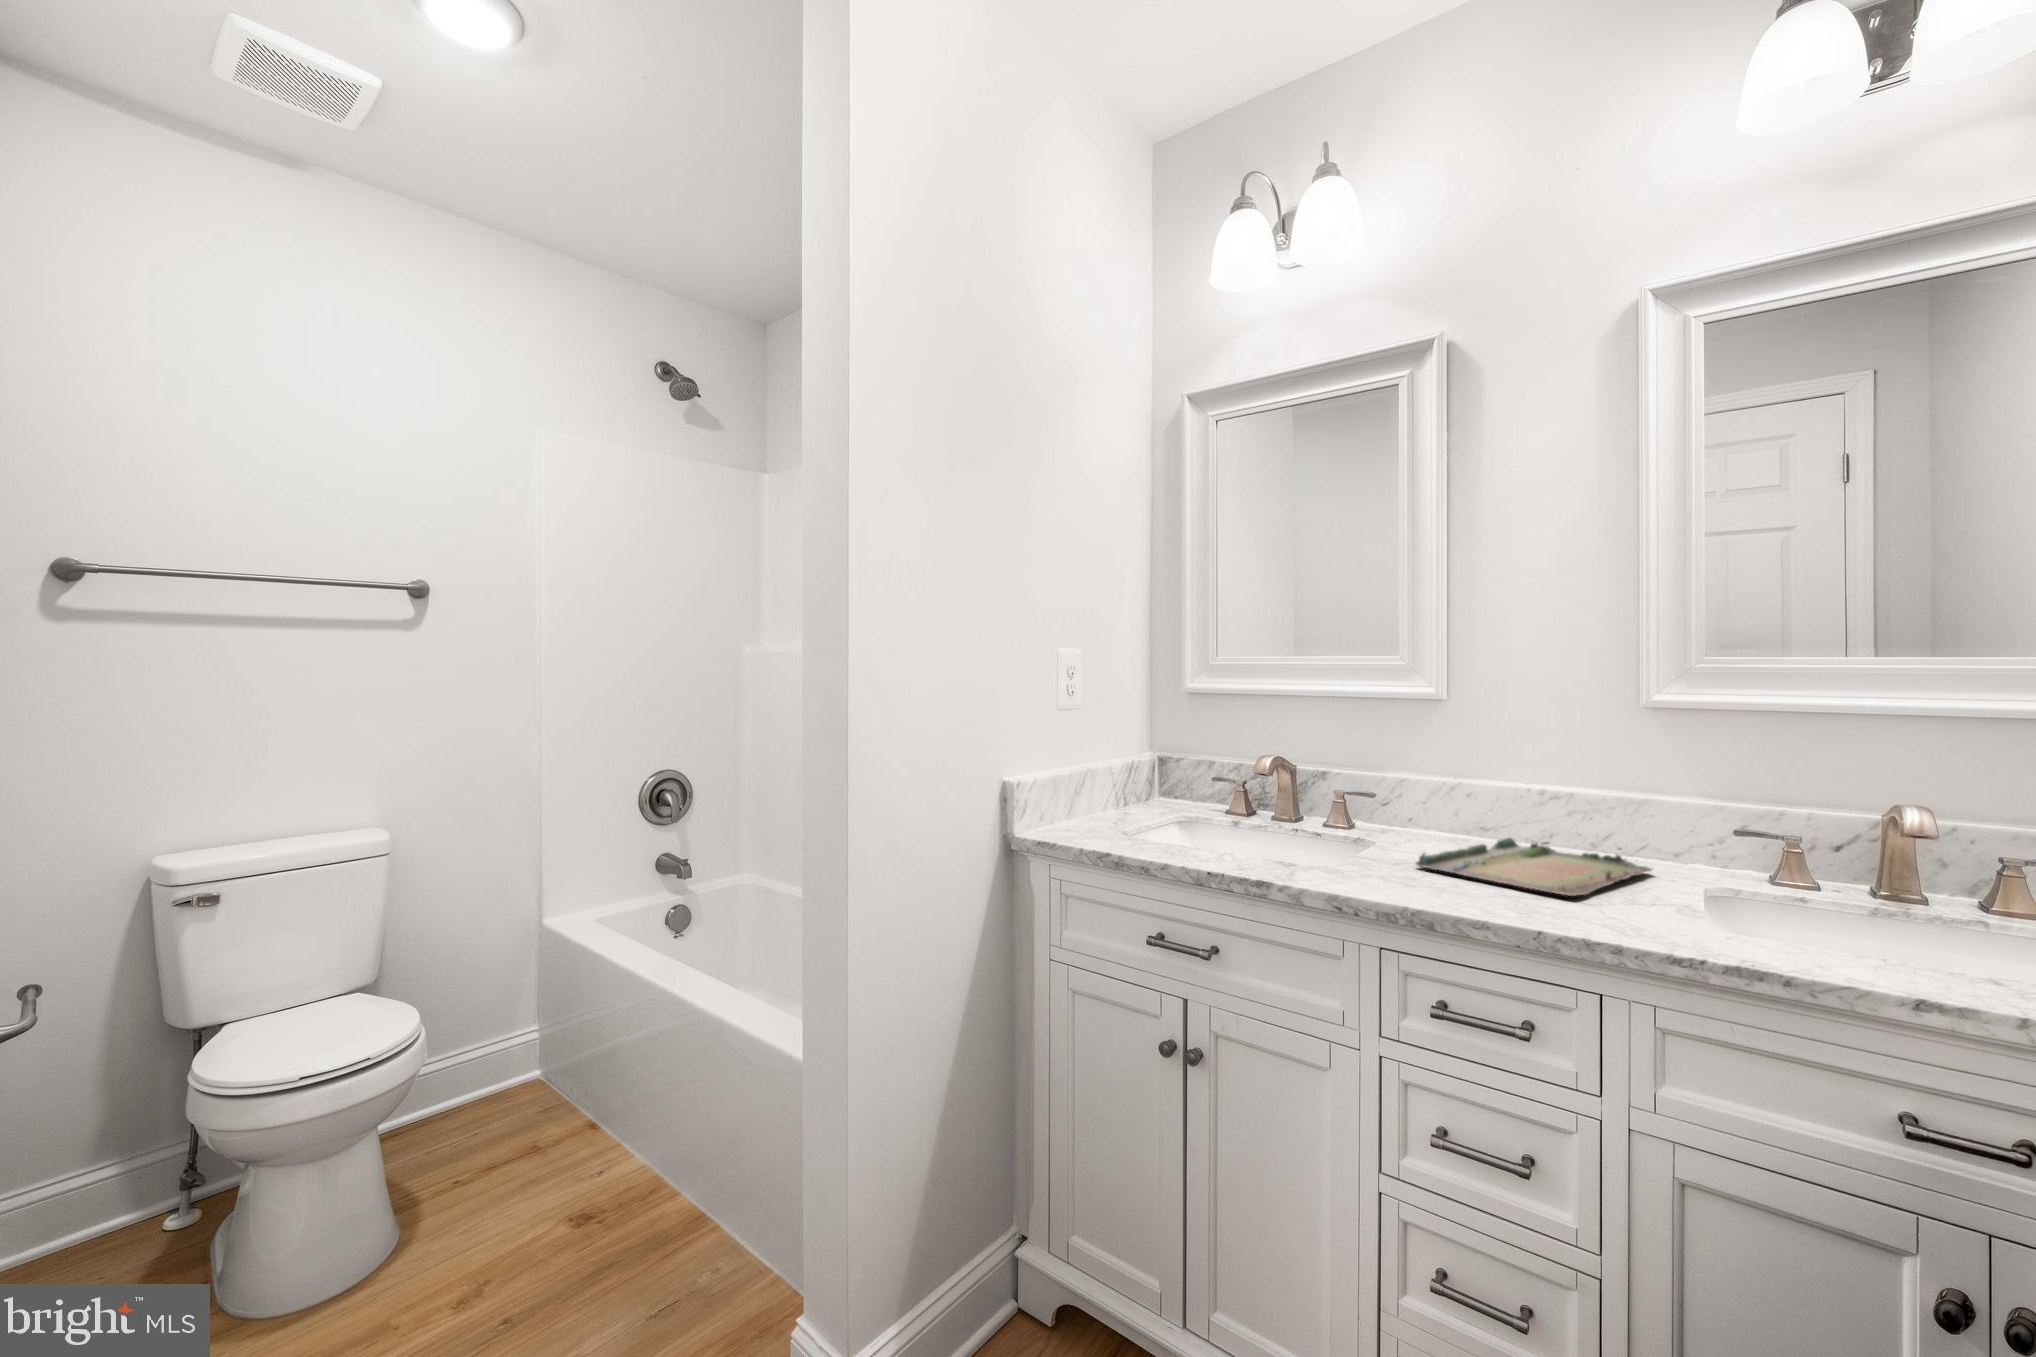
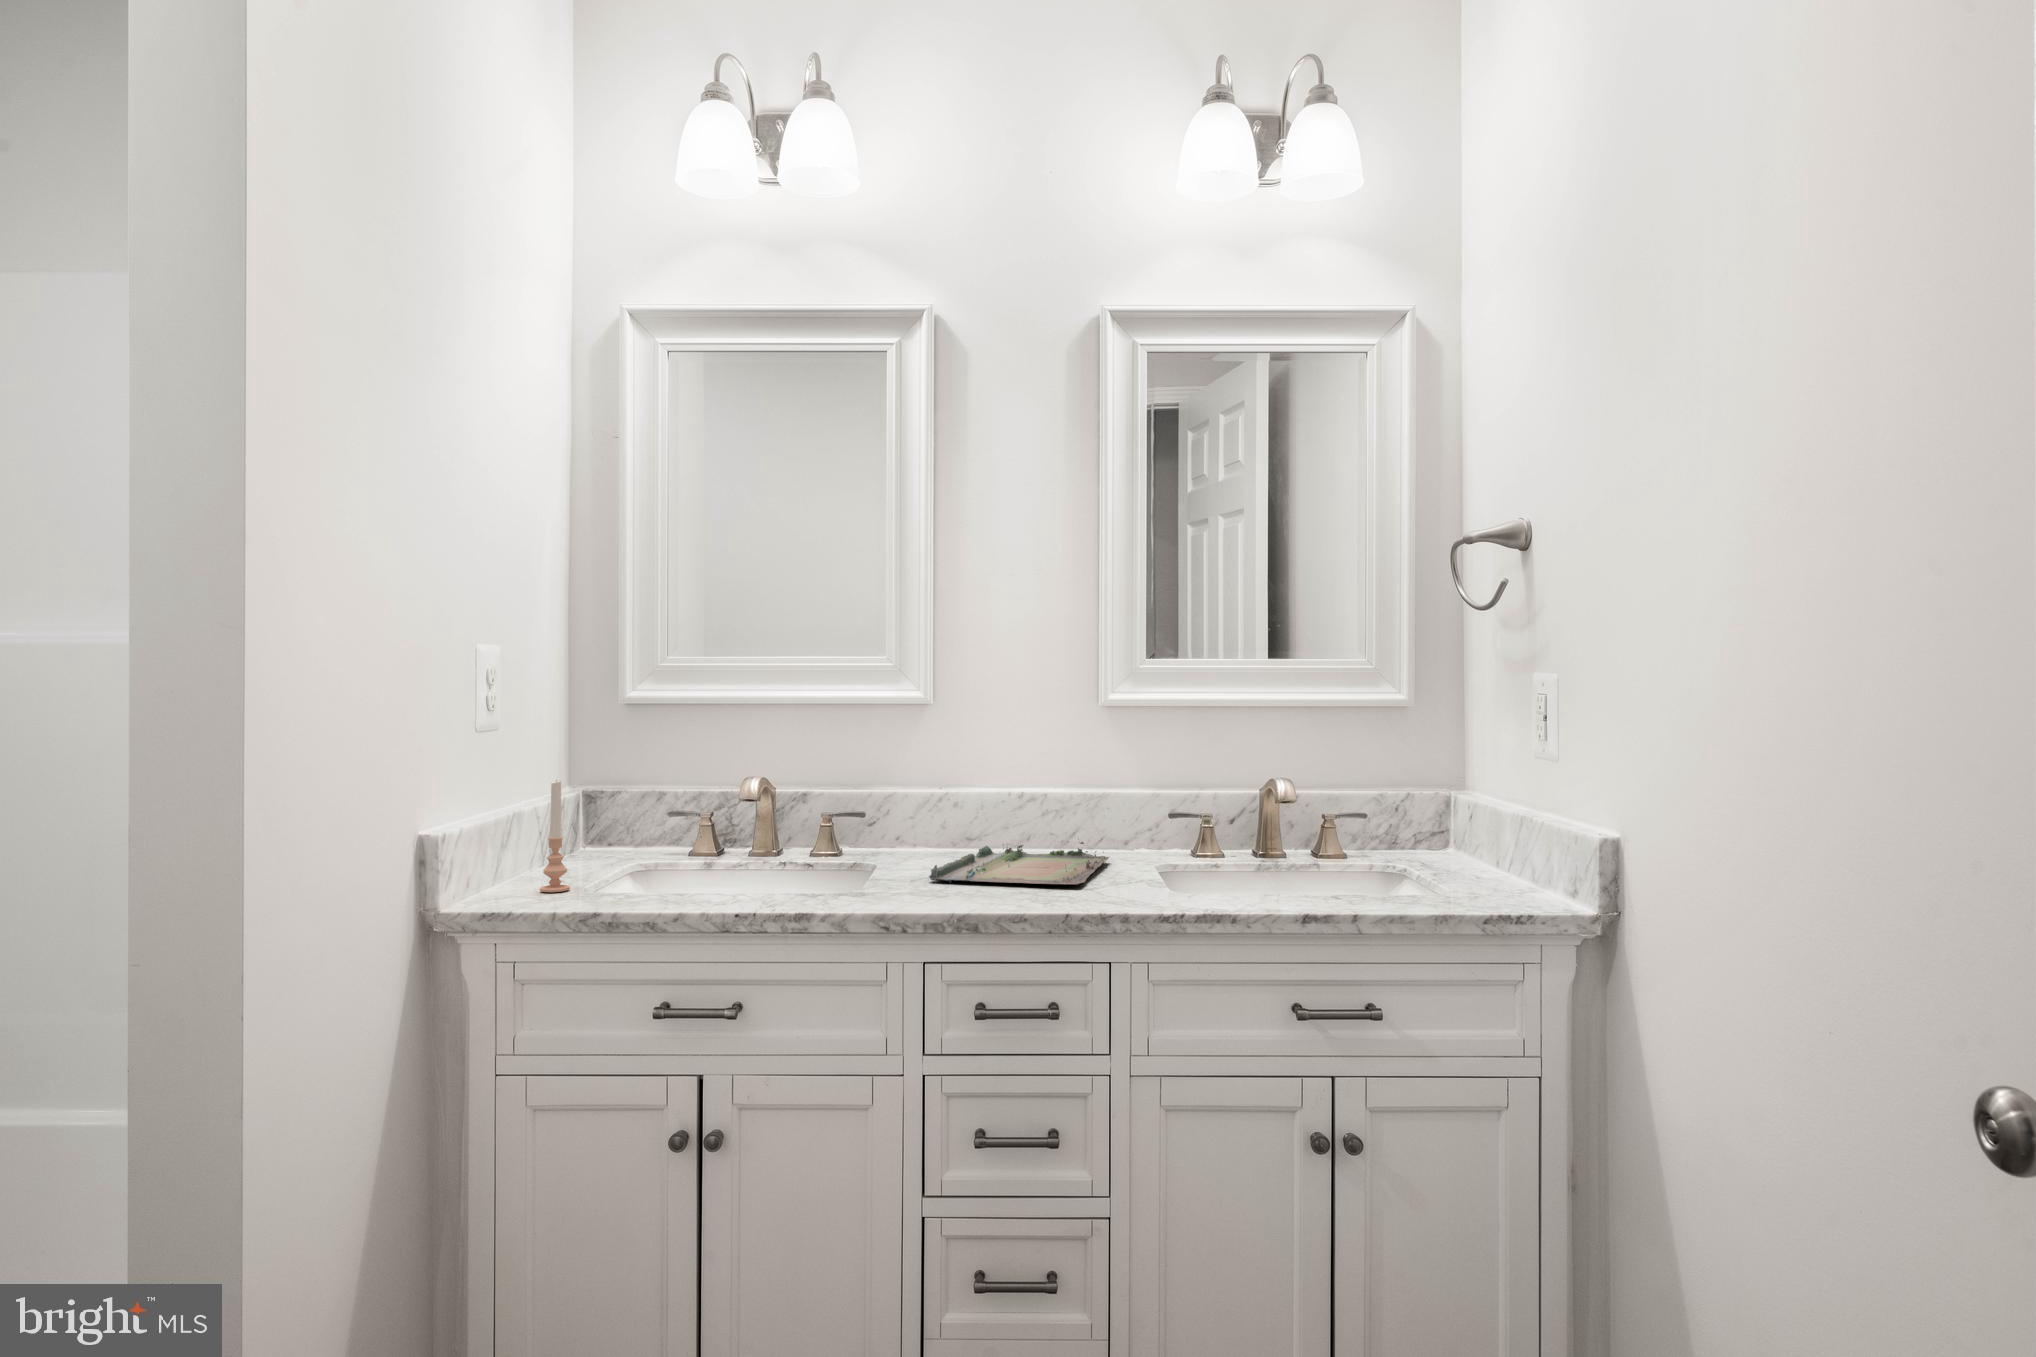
candle: none [1094,746,1115,832] -> present [540,781,570,892]

